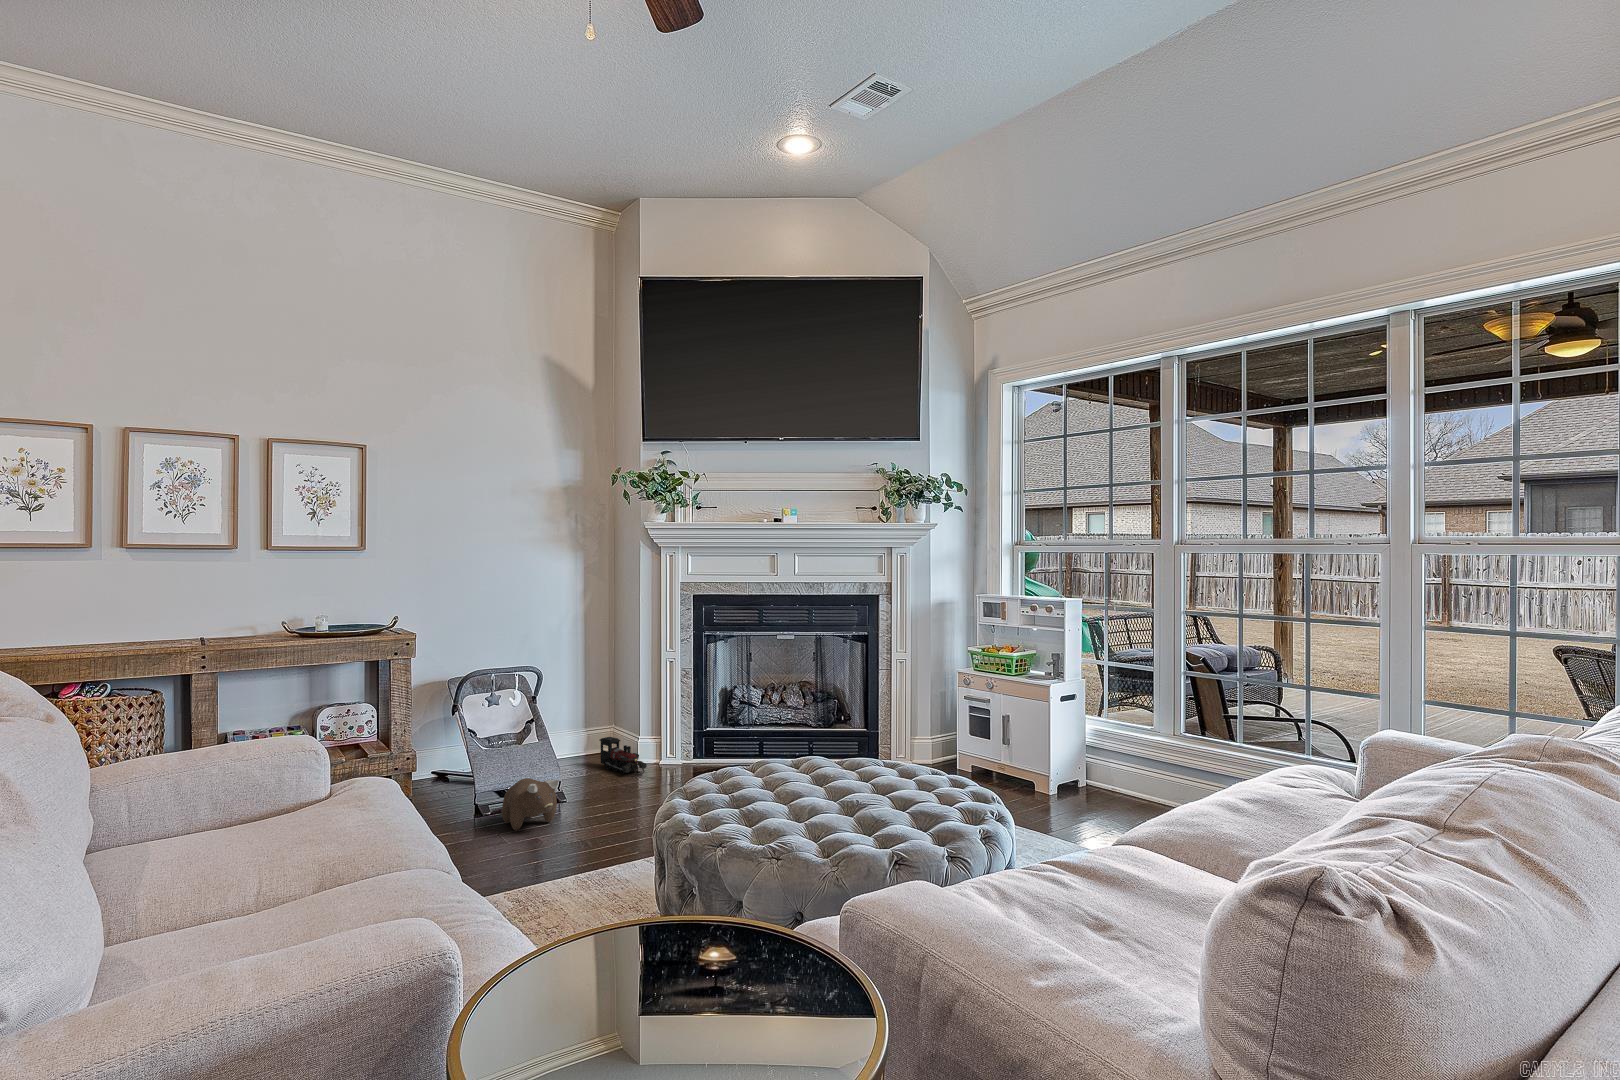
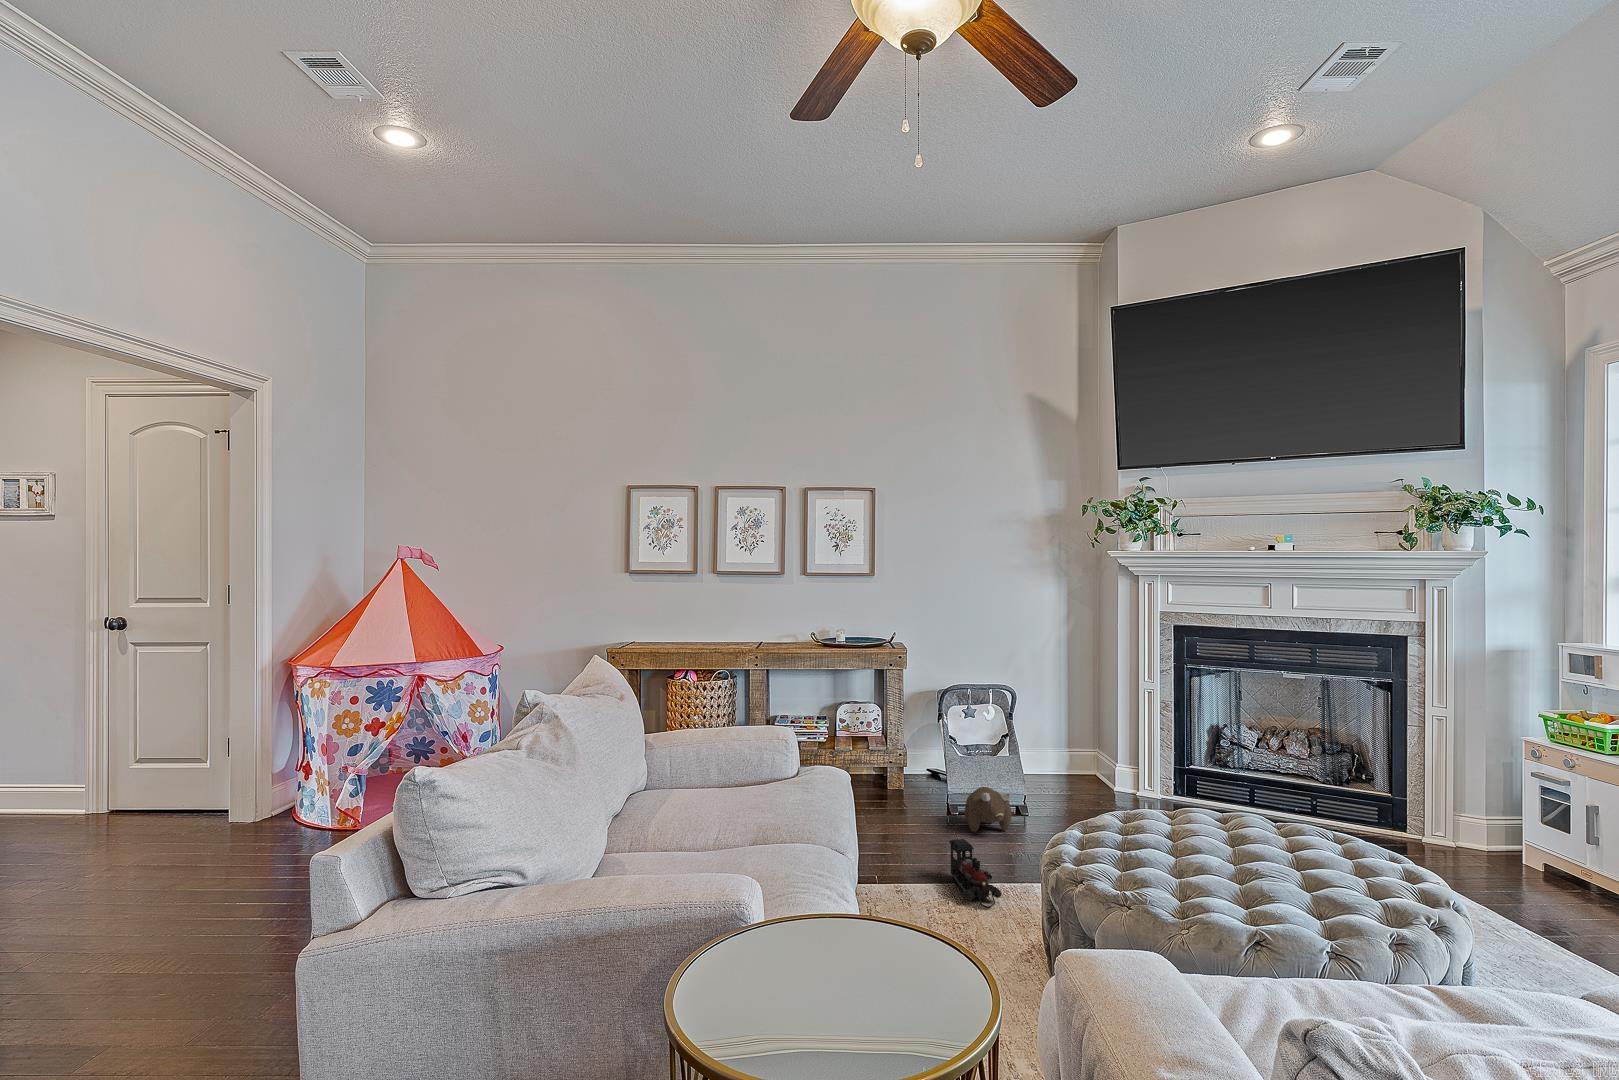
toy train: present [600,737,647,775] -> present [949,839,1001,908]

